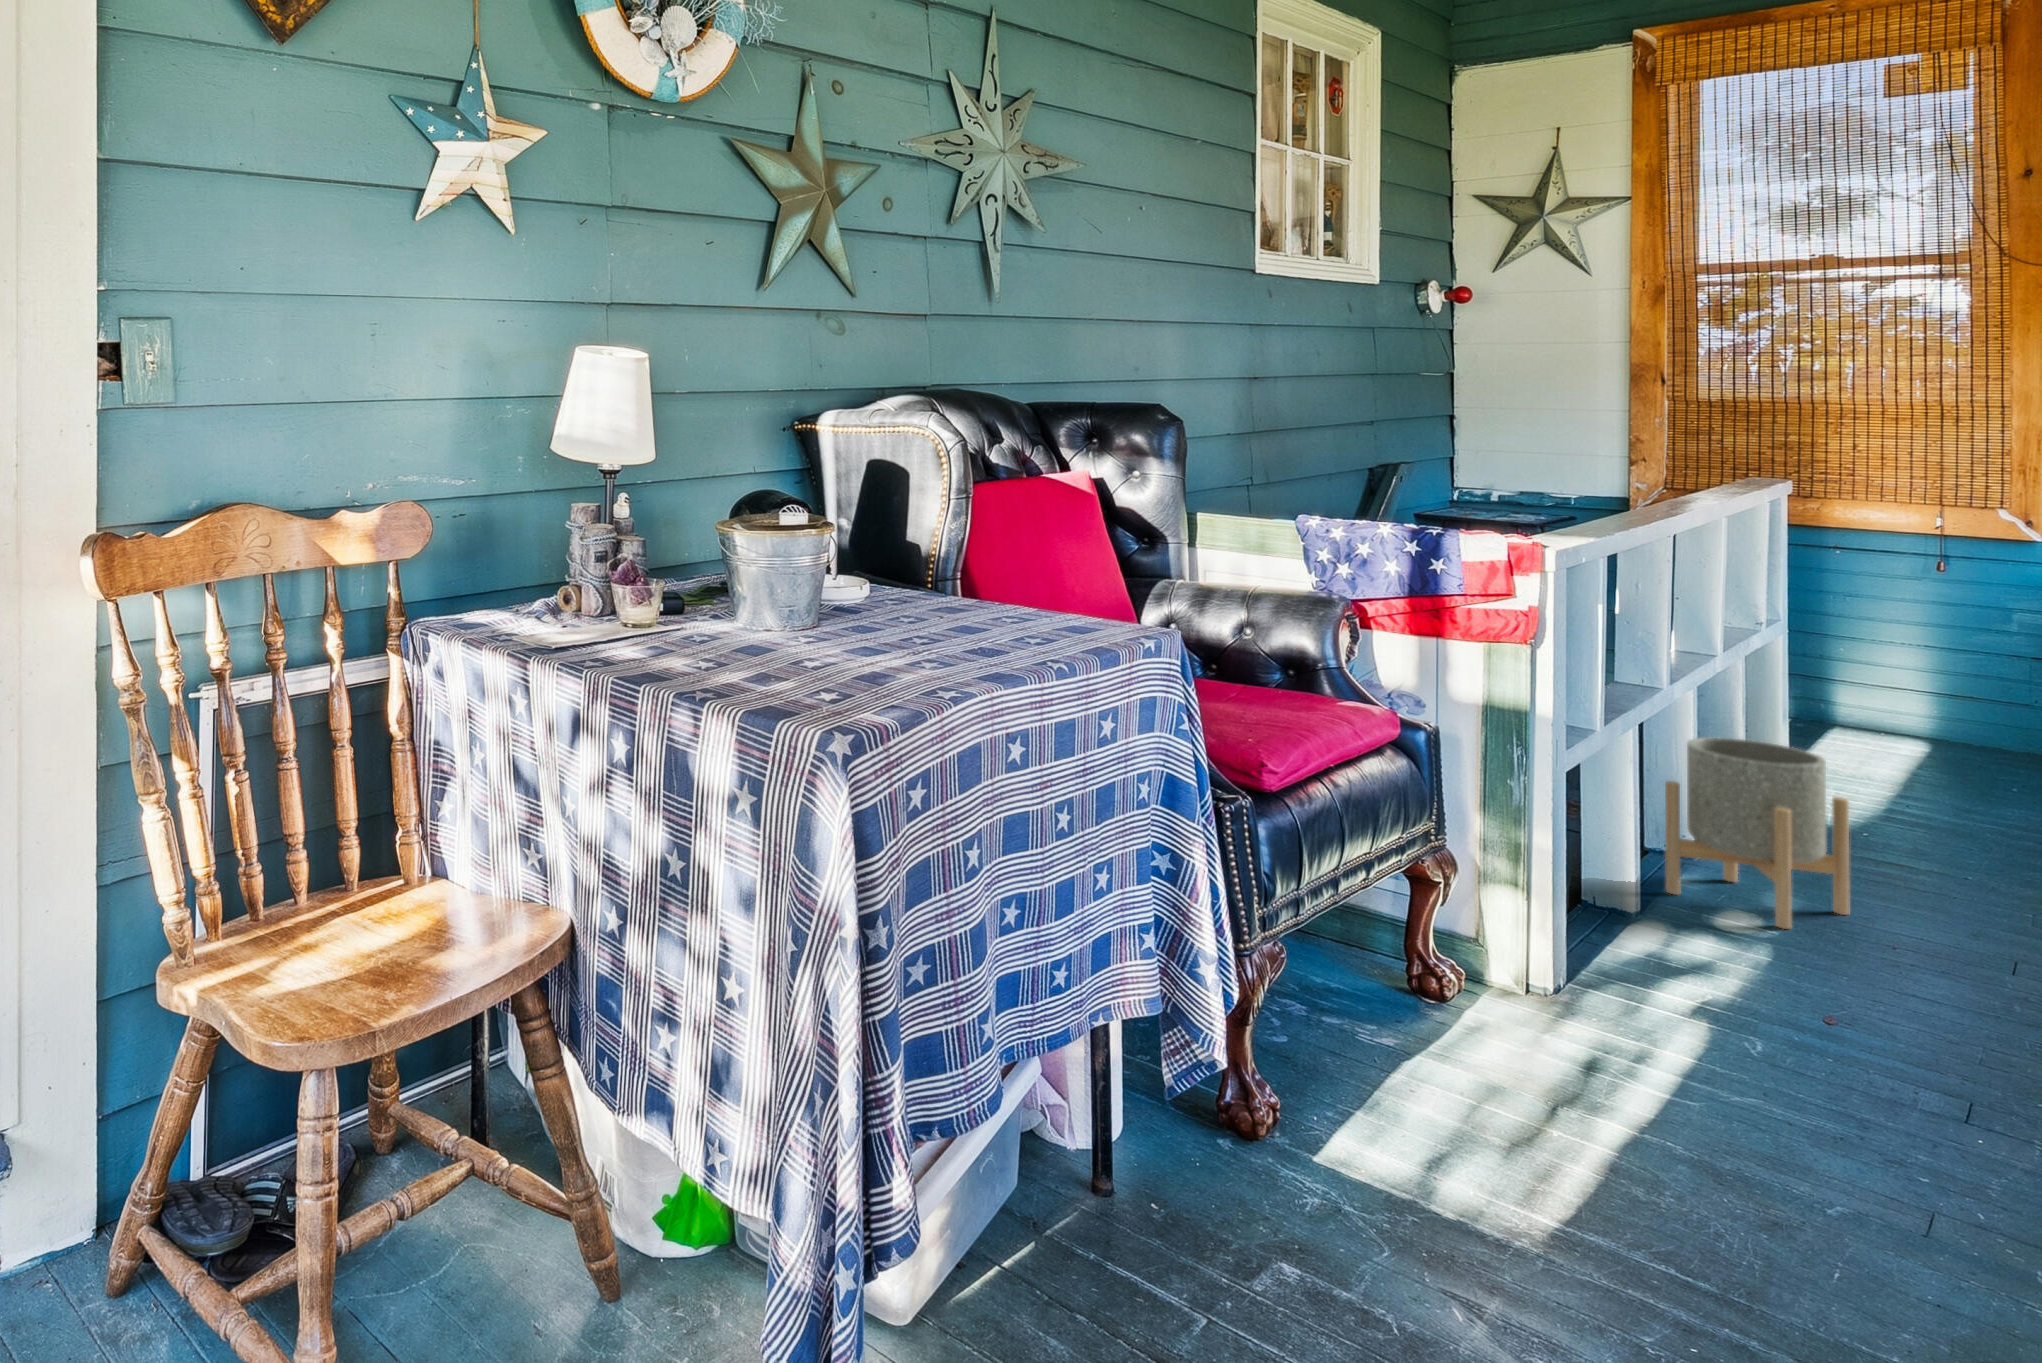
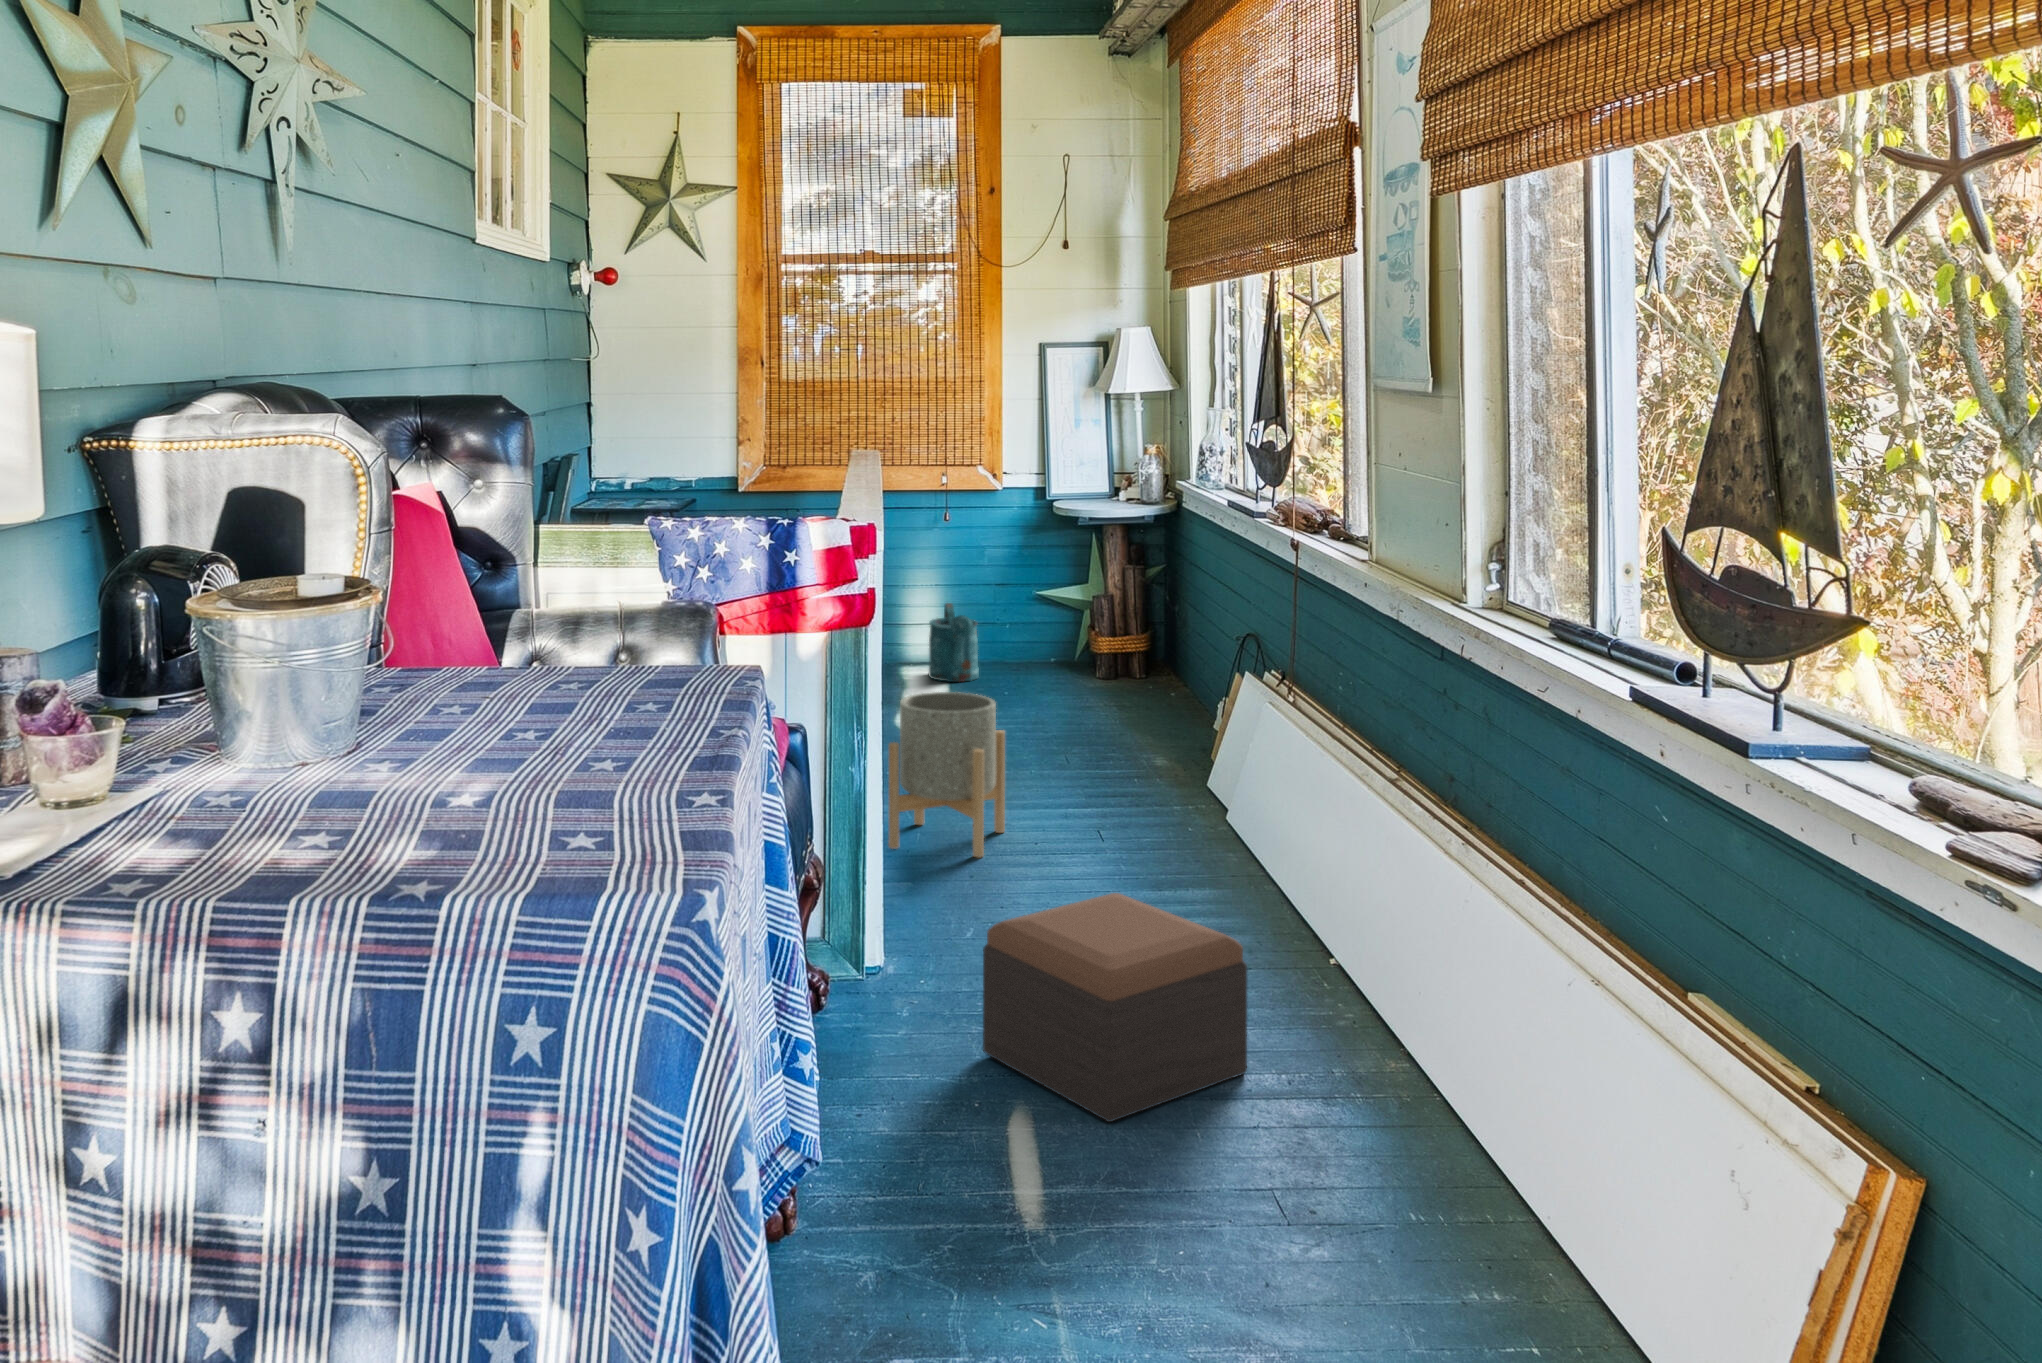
watering can: none [1899,665,1983,762] -> present [929,603,979,682]
footstool: none [1600,953,1968,1221] -> present [983,893,1247,1122]

